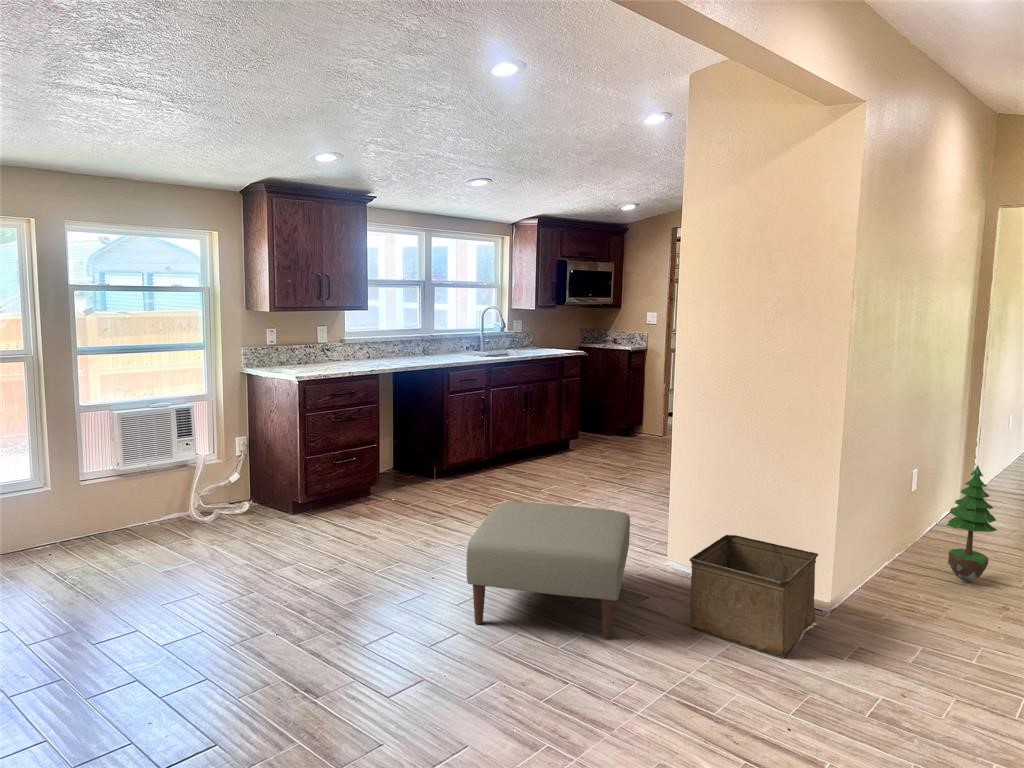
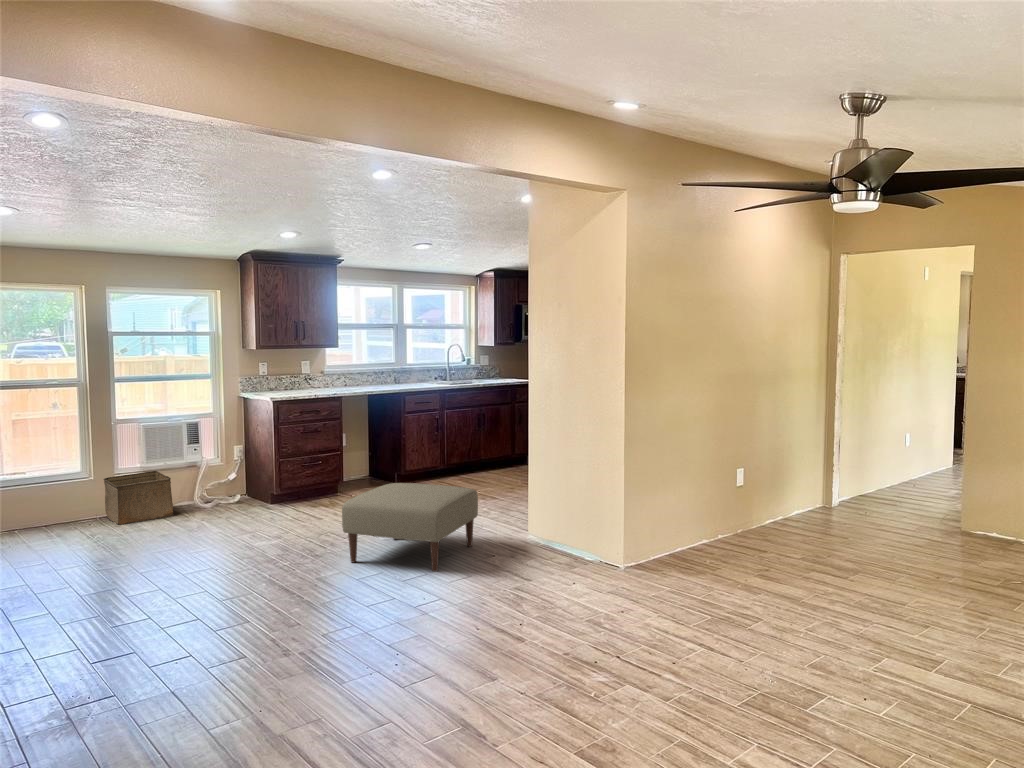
potted tree: present [947,465,997,582] -> none [725,454,760,547]
storage bin: present [690,535,818,658] -> present [104,471,174,525]

